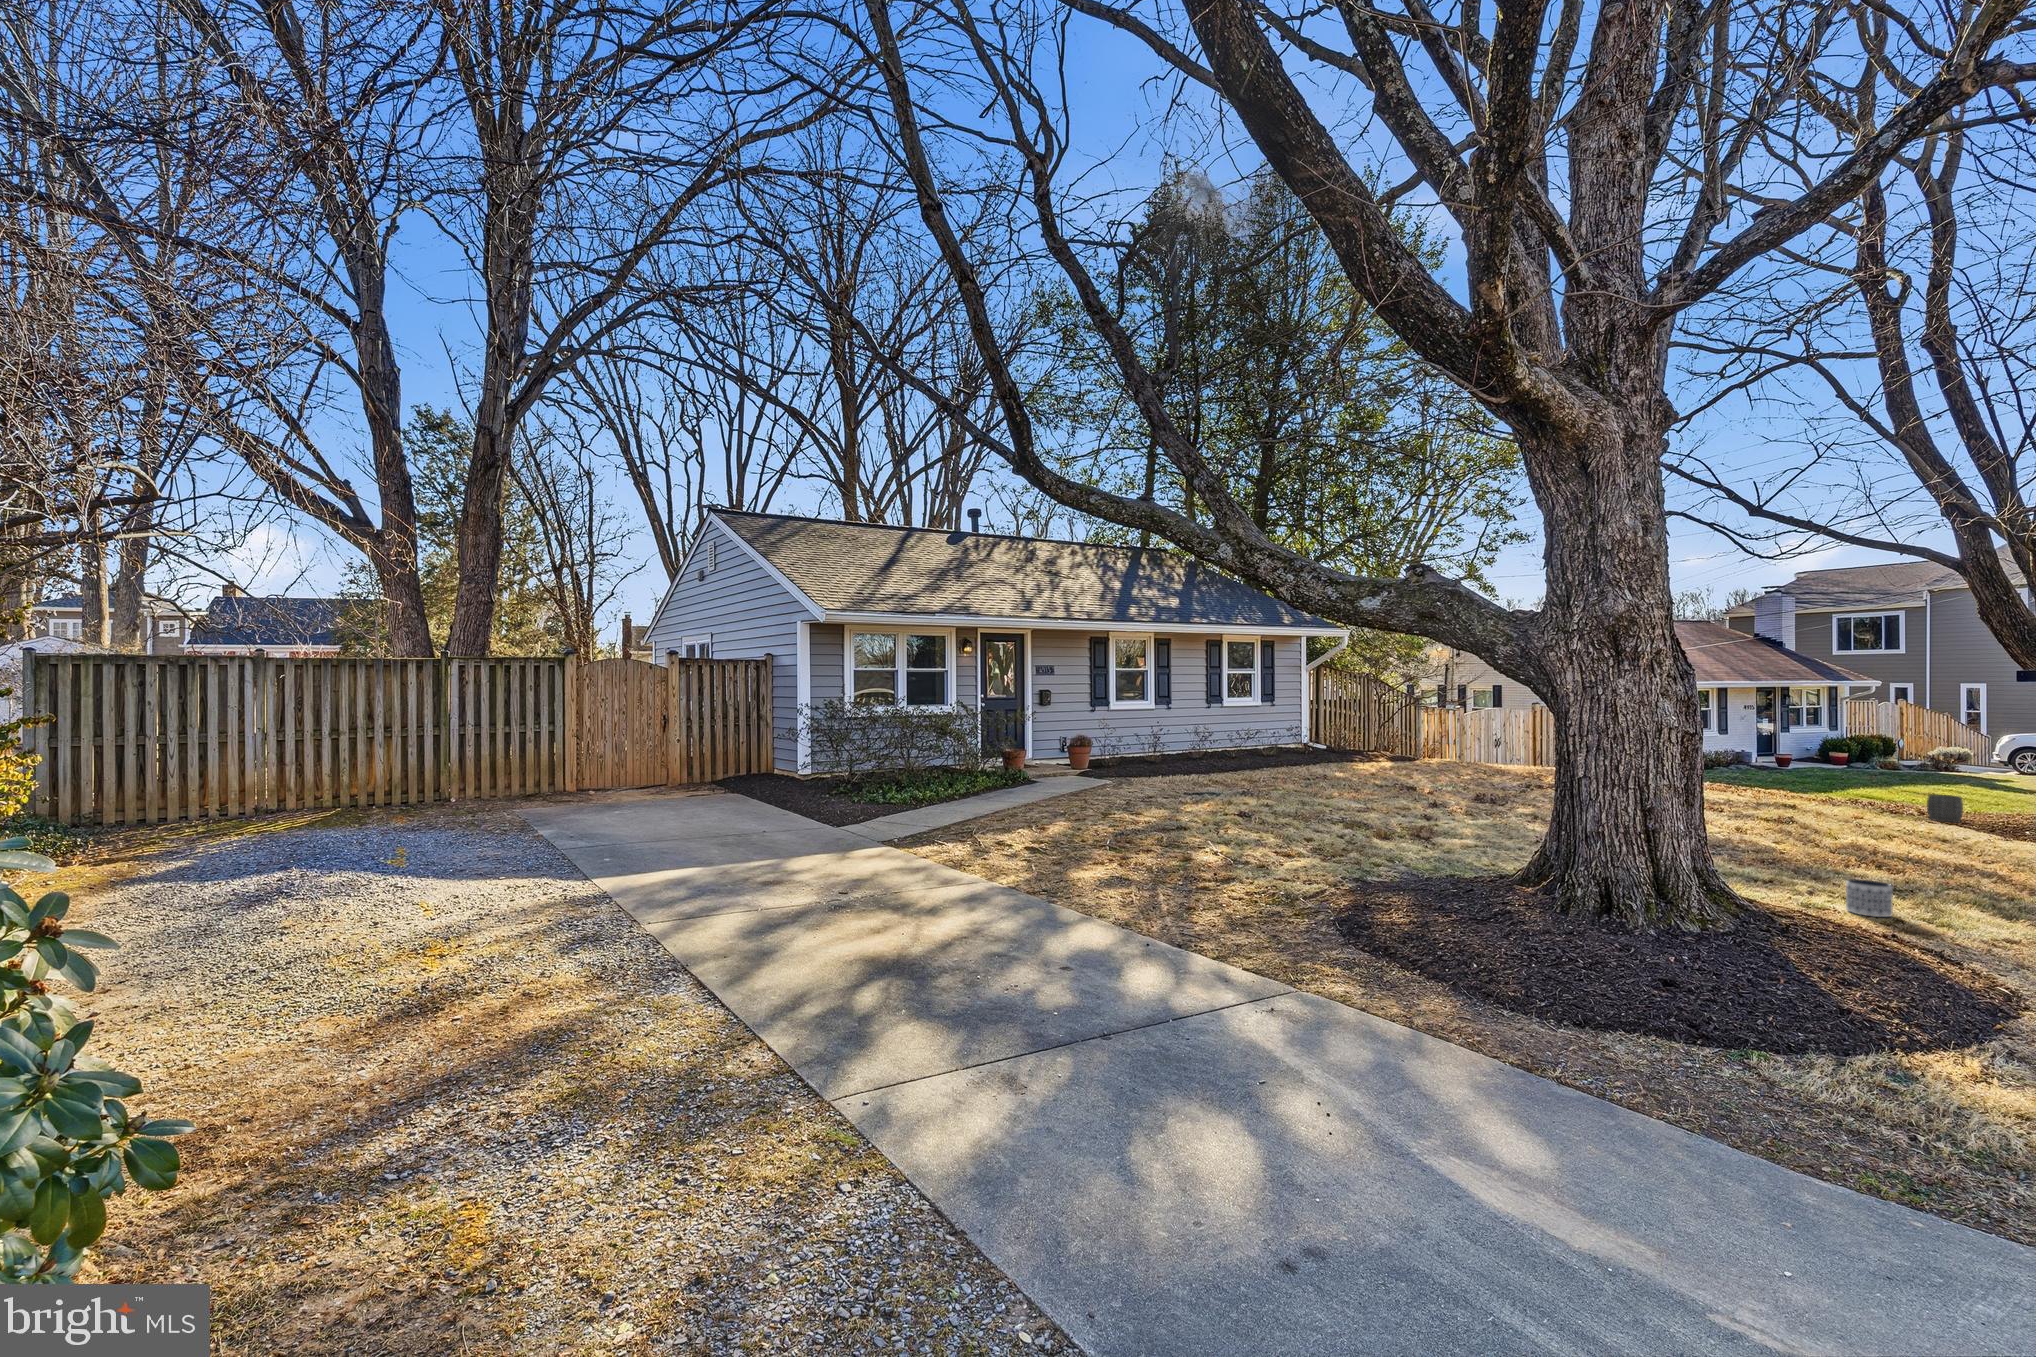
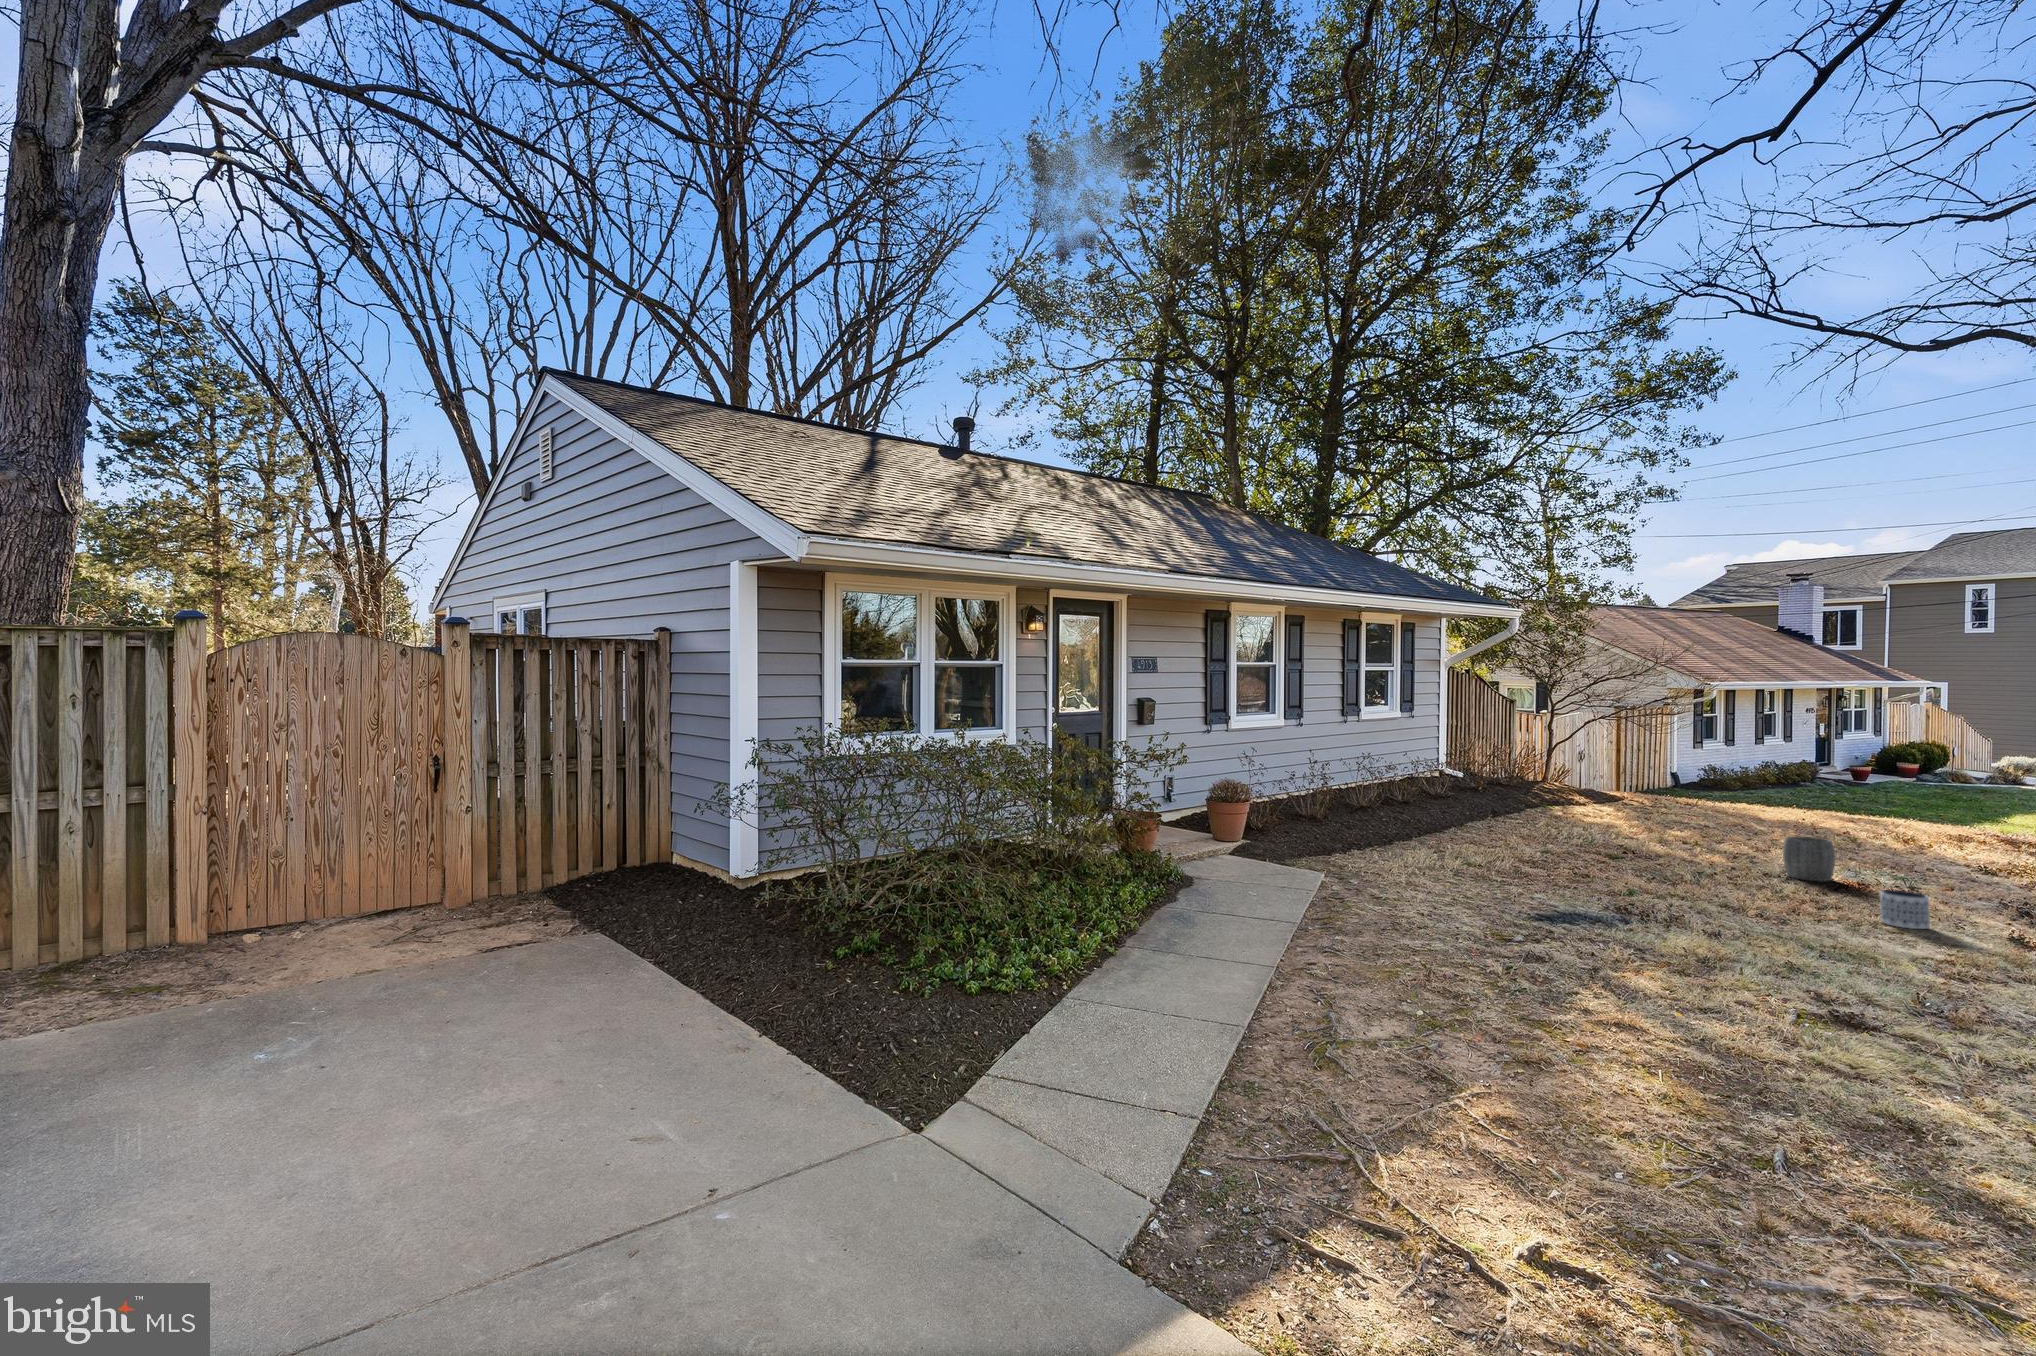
woven basket: present [1927,794,1963,822] -> present [1783,836,1835,881]

